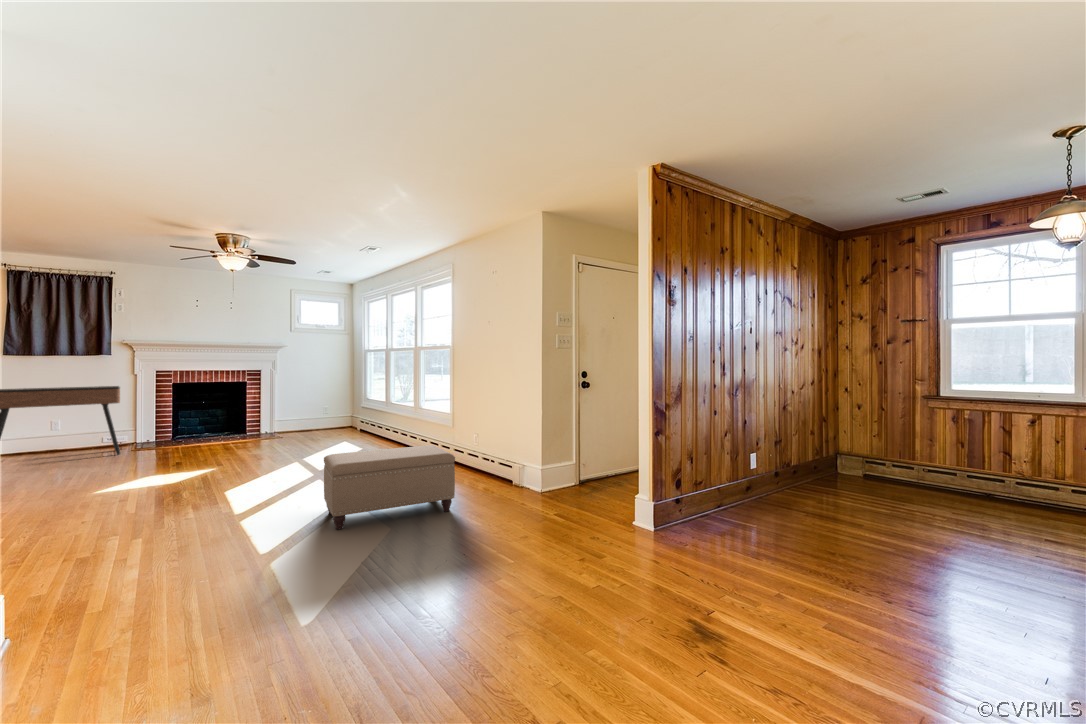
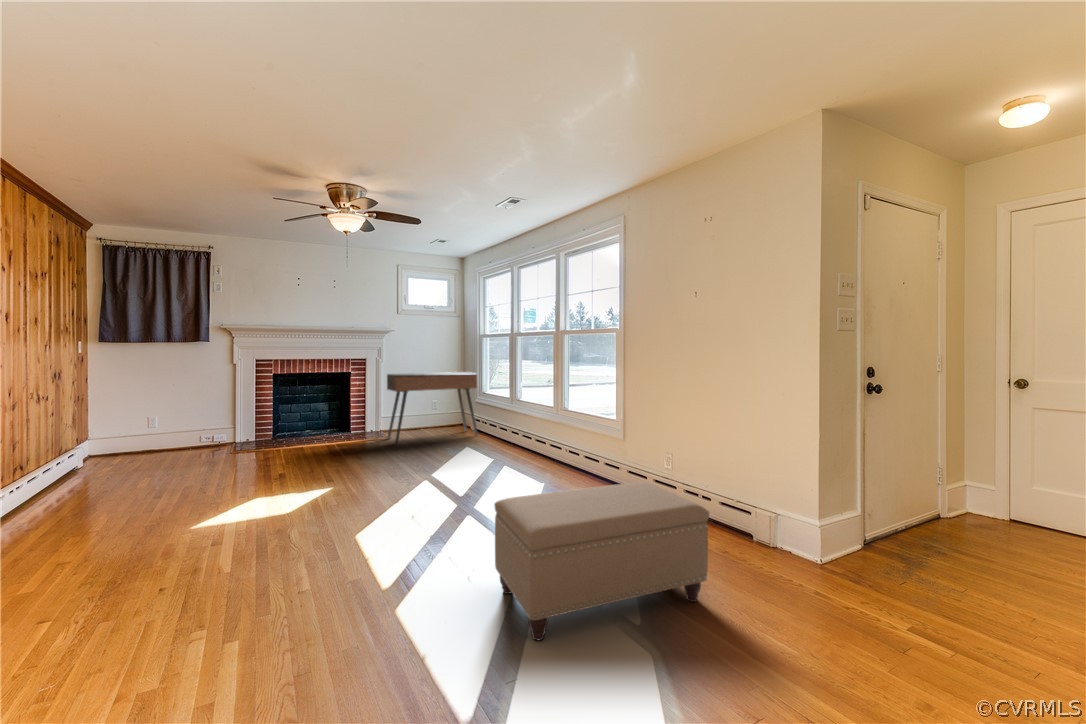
console table: present [0,386,120,455] -> present [387,372,478,443]

